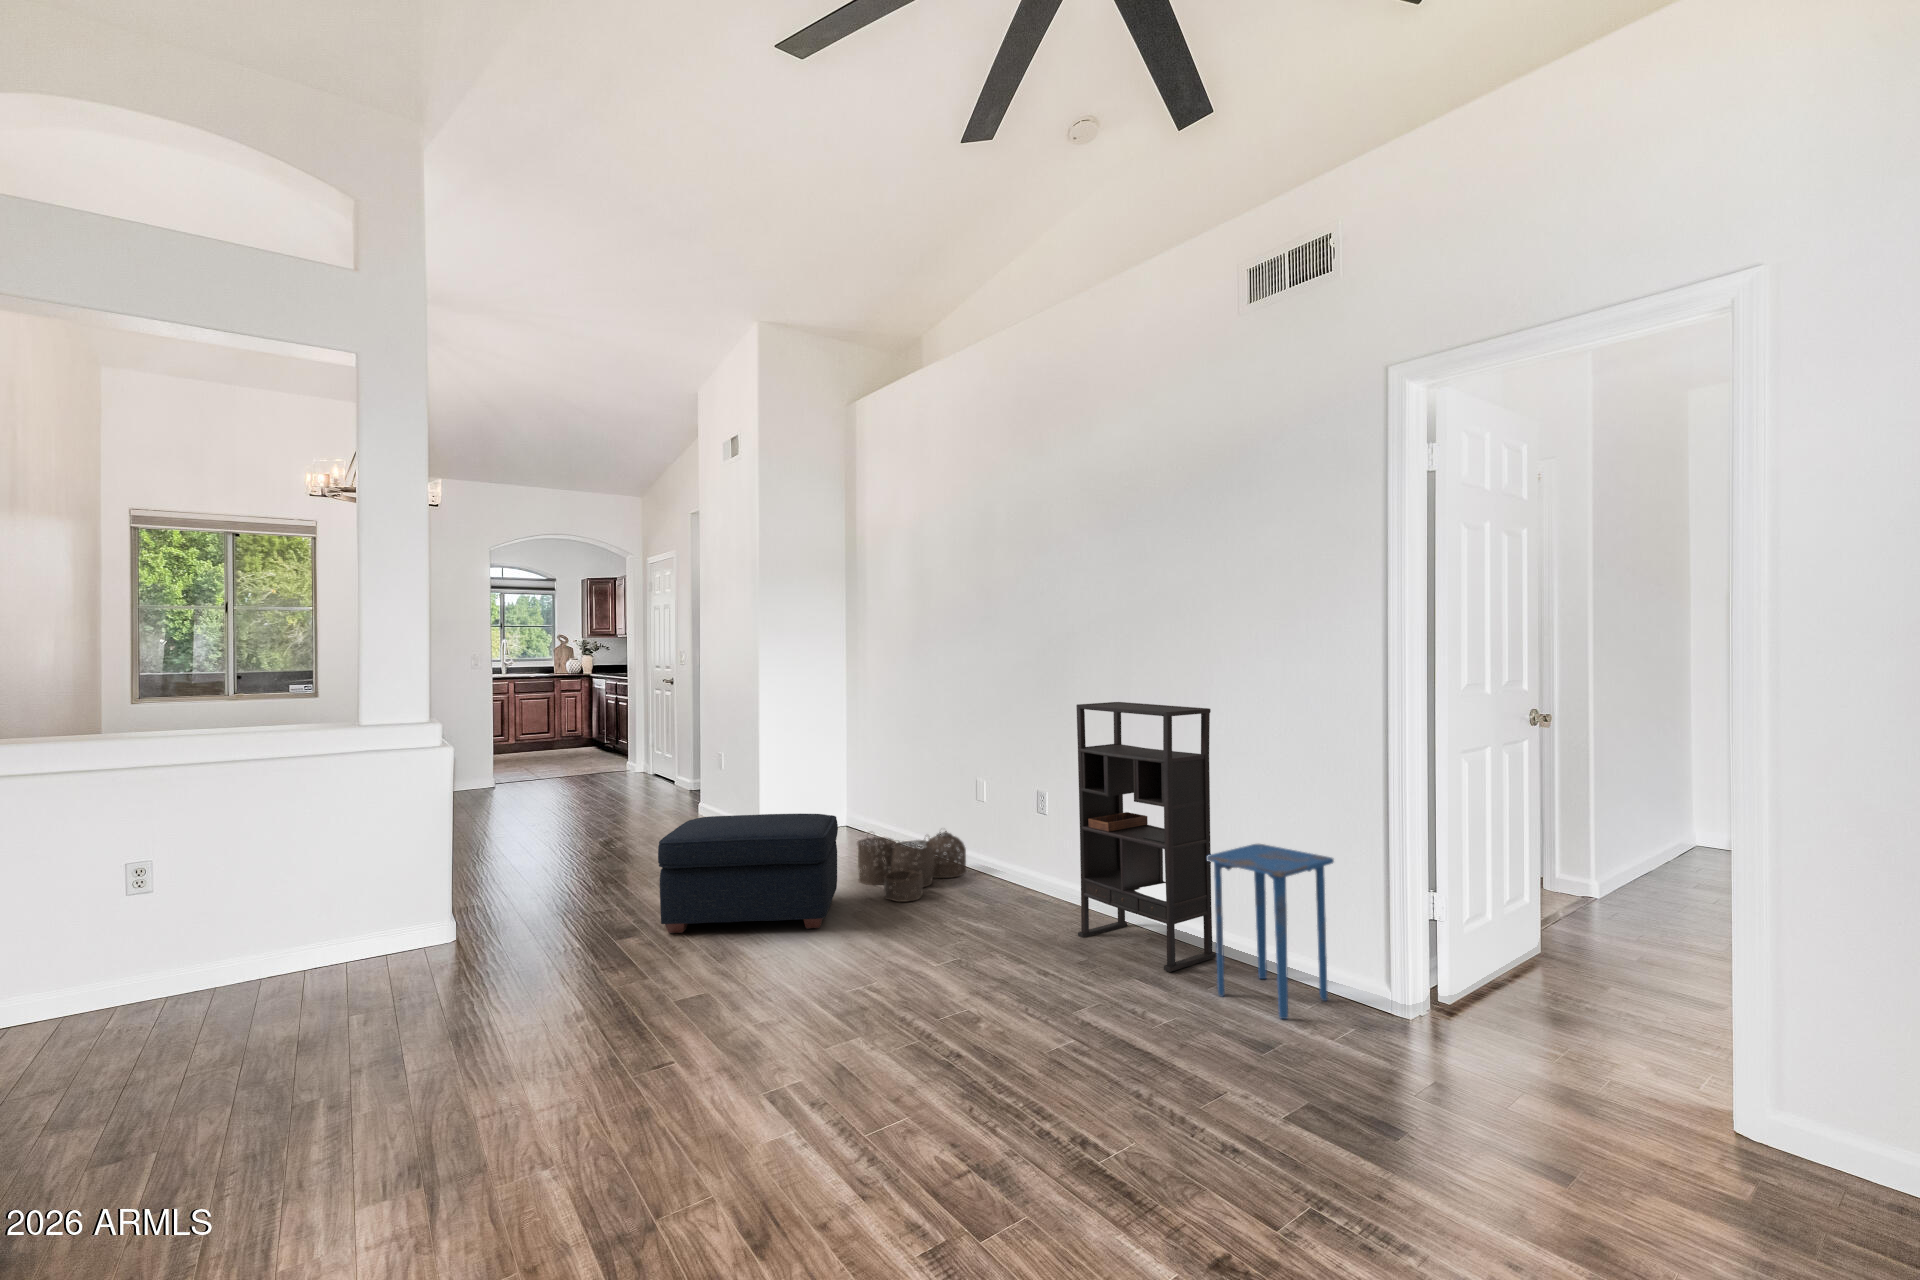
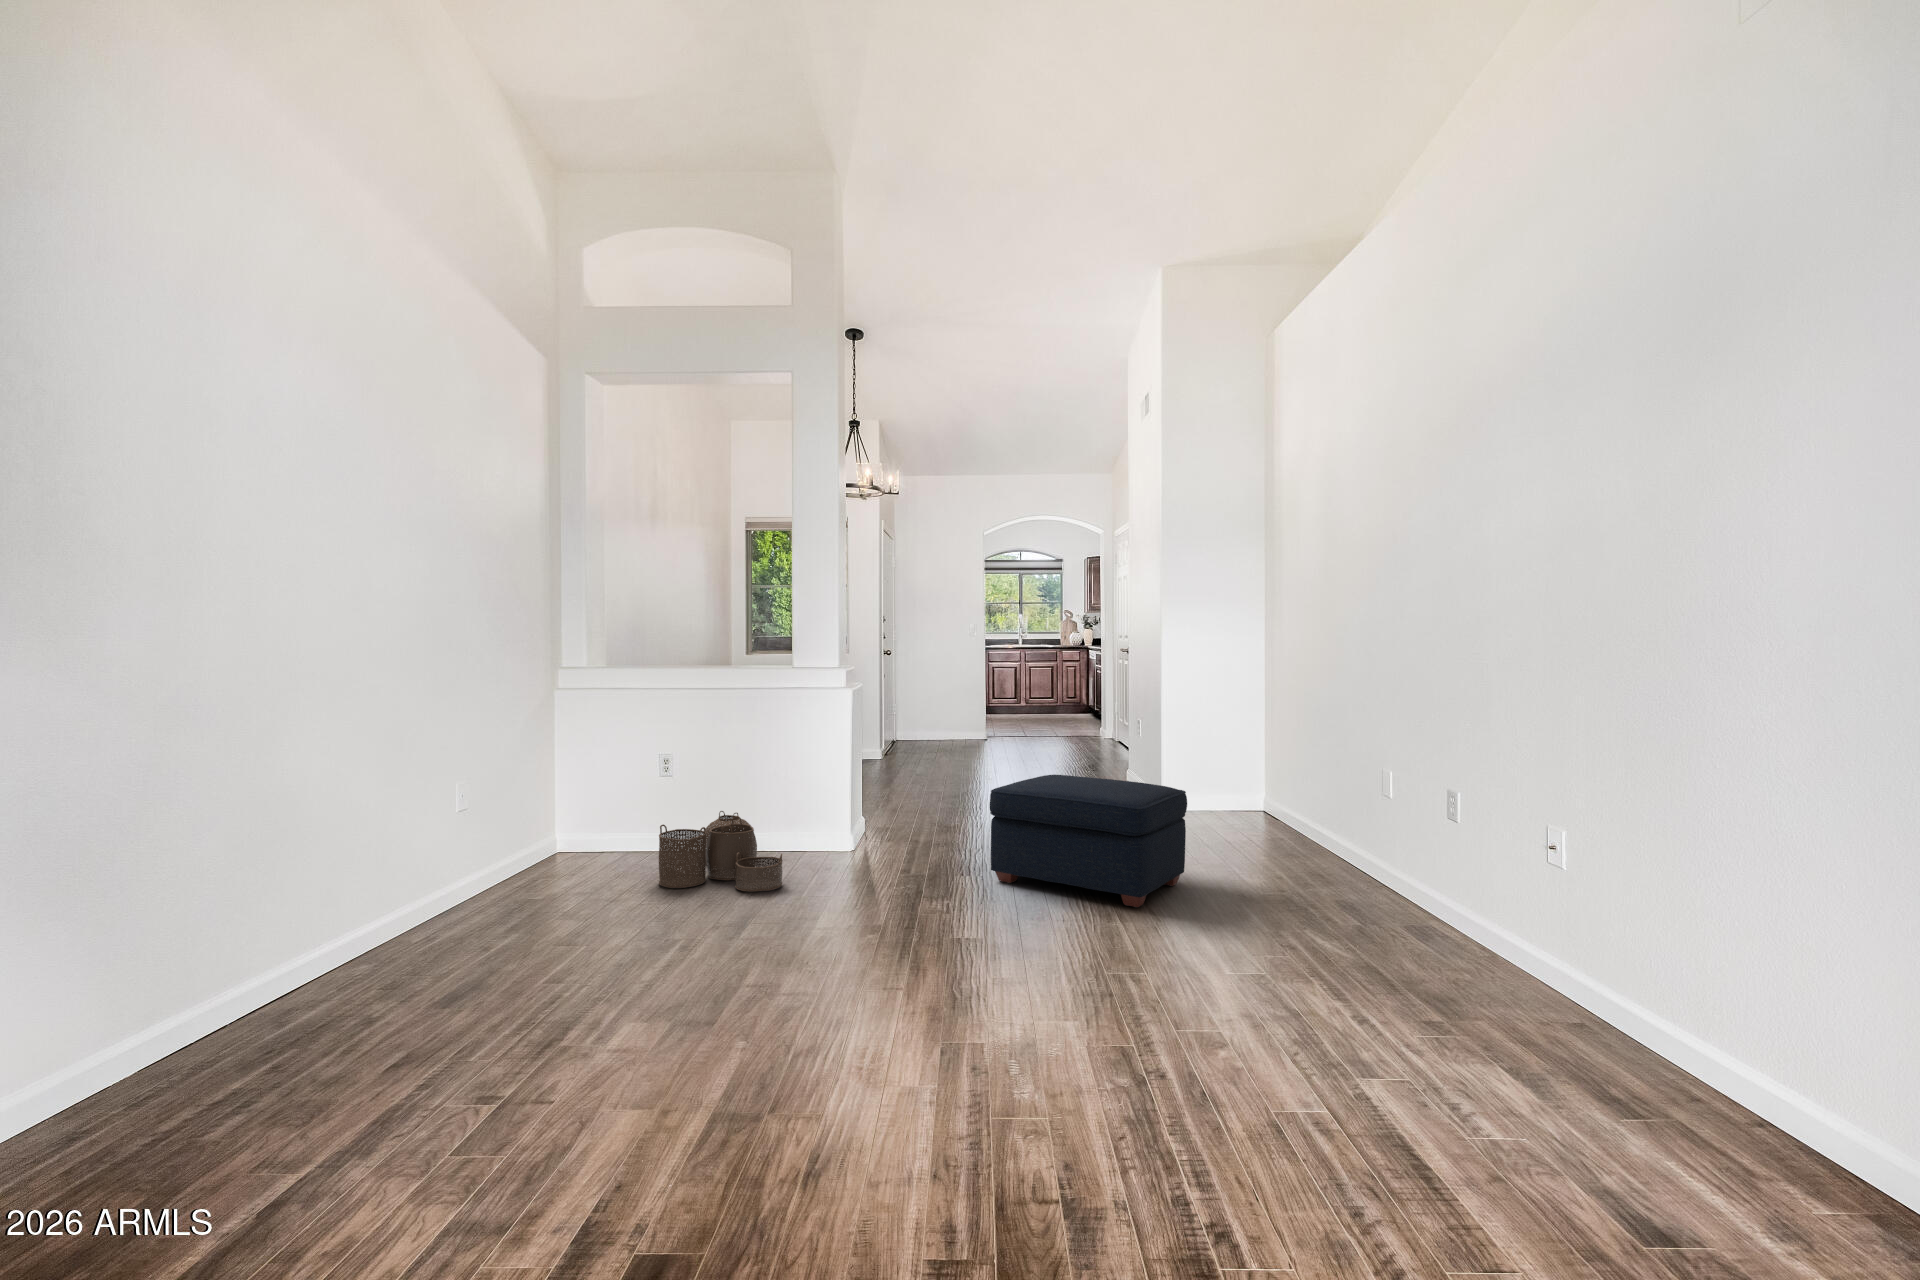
bookshelf: present [1076,702,1216,972] -> none [1457,675,1677,1079]
woven basket: present [857,831,966,902] -> present [659,811,783,892]
side table: present [1207,844,1334,1019] -> none [1615,910,1893,1211]

